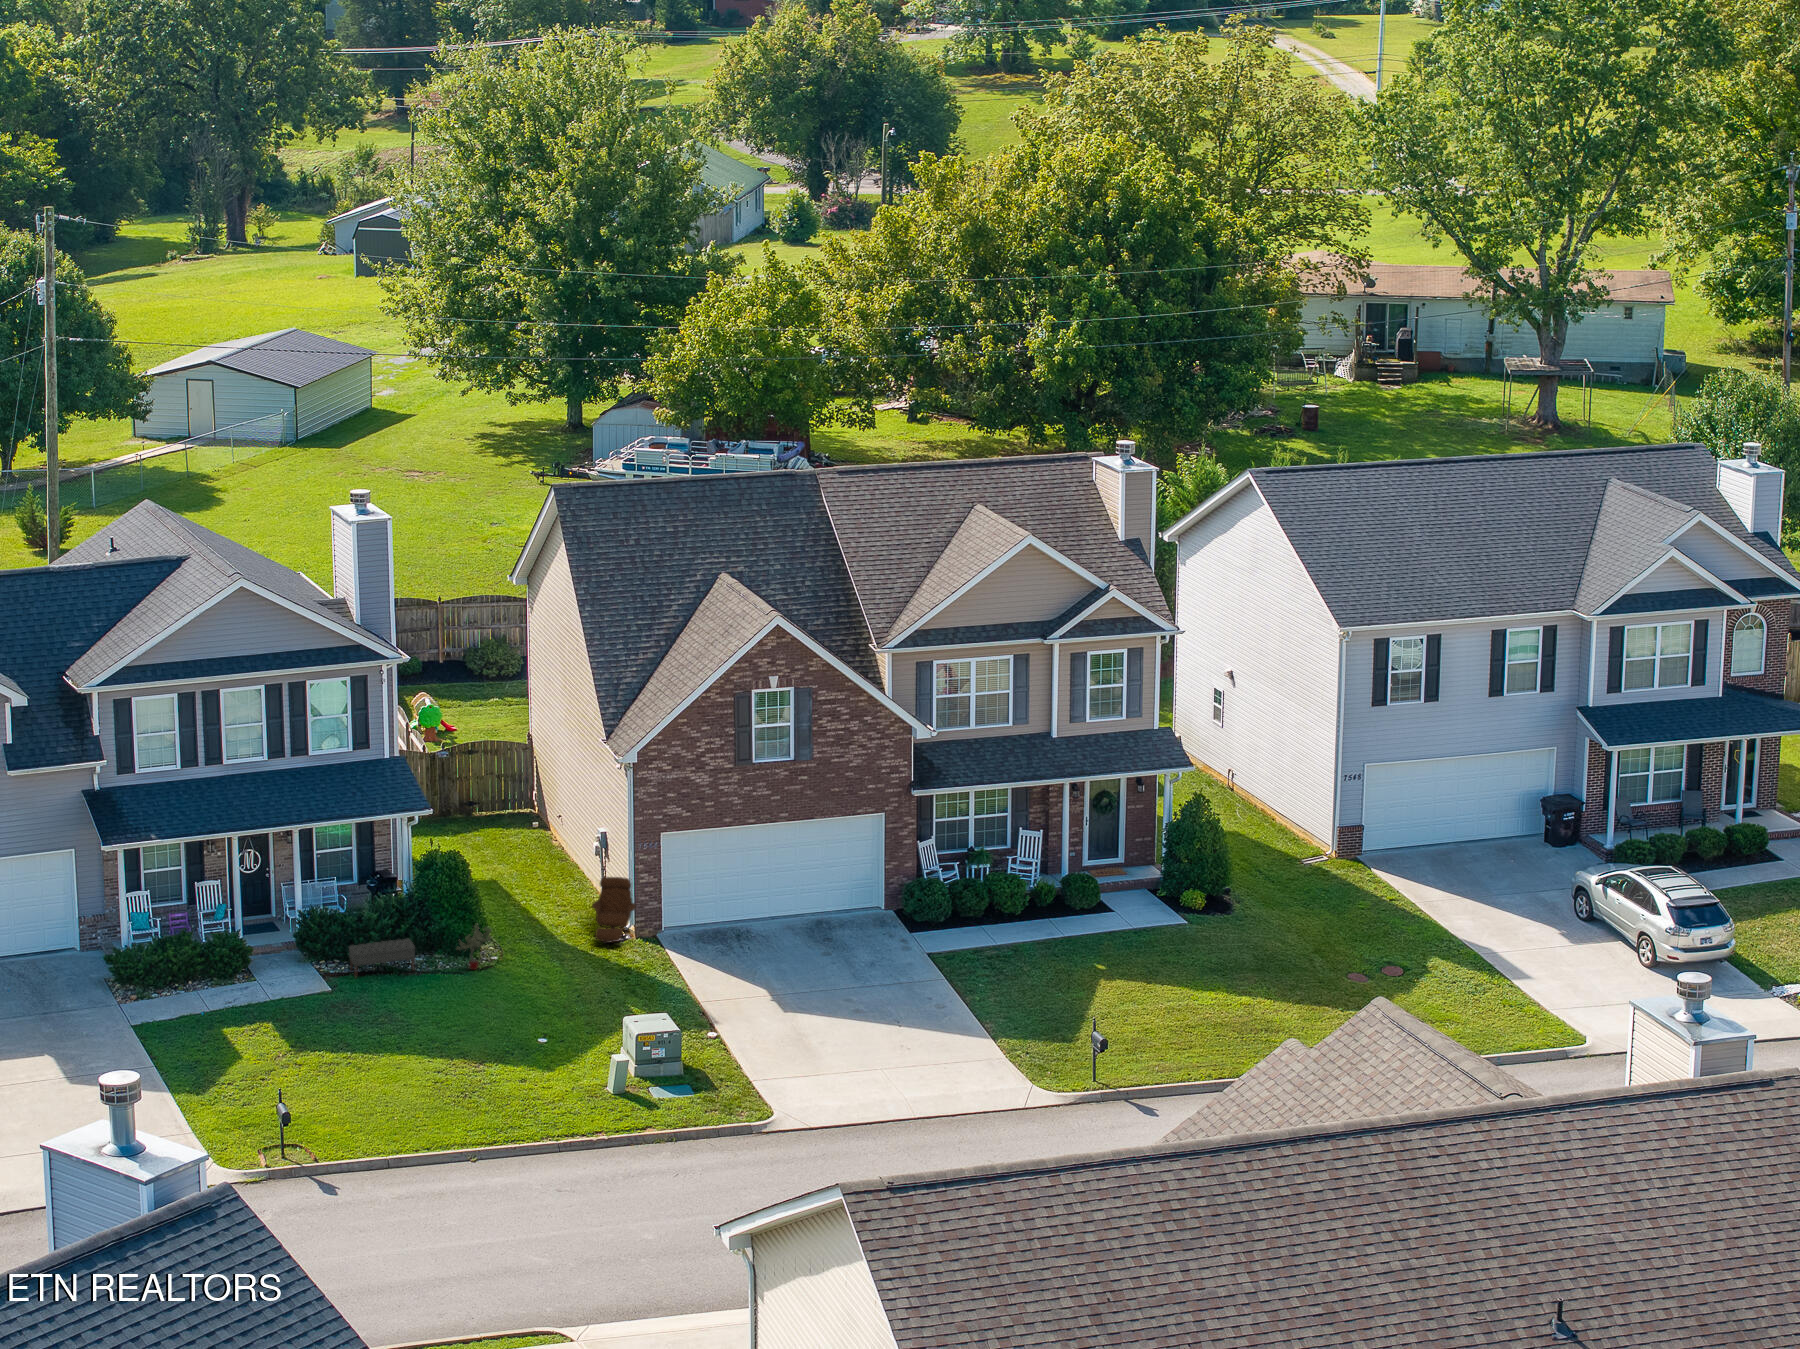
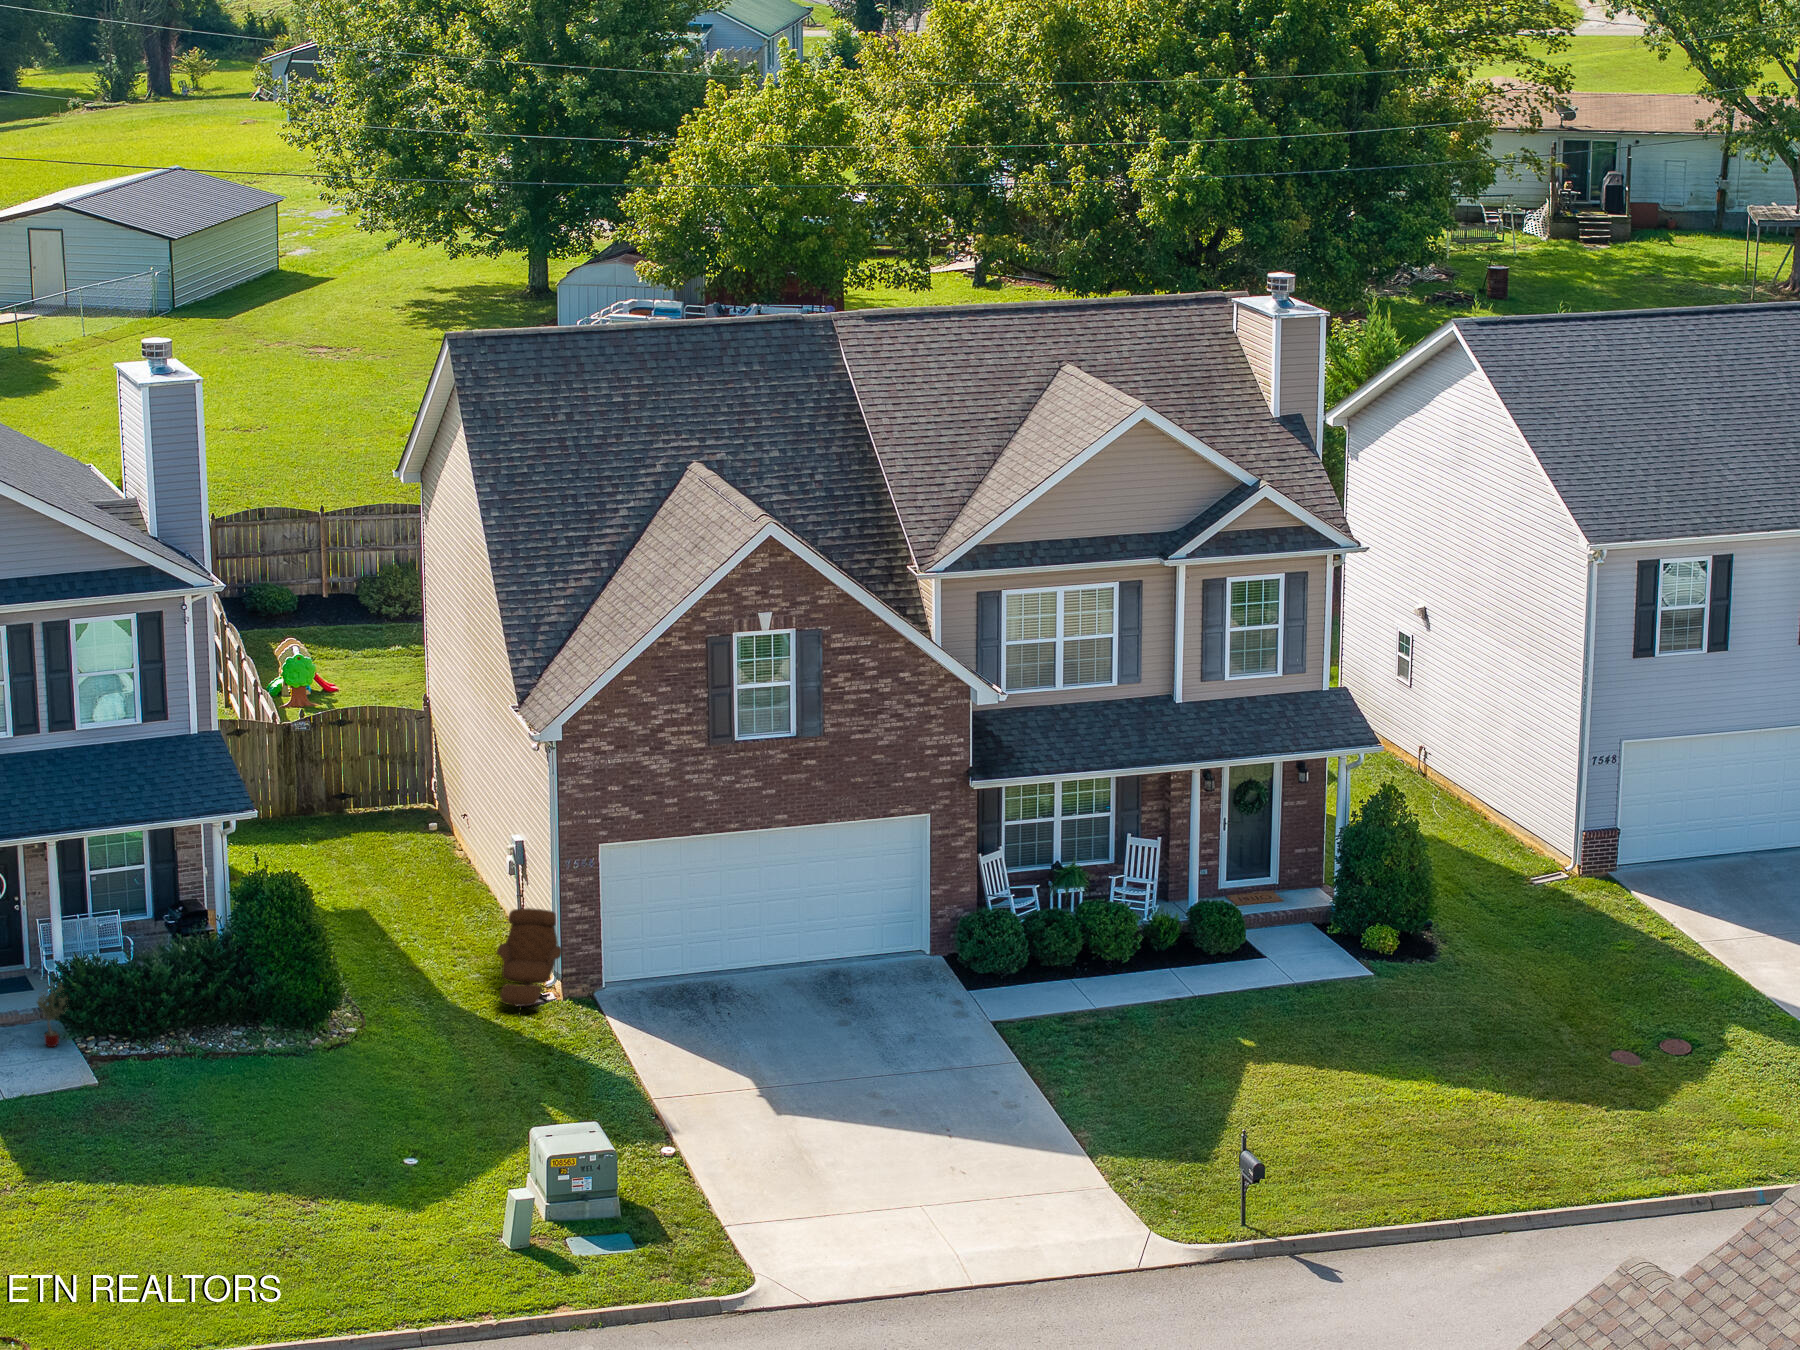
potted tree: present [457,924,491,970] -> present [37,983,69,1047]
bench: present [349,939,415,978] -> none [131,1002,230,1062]

